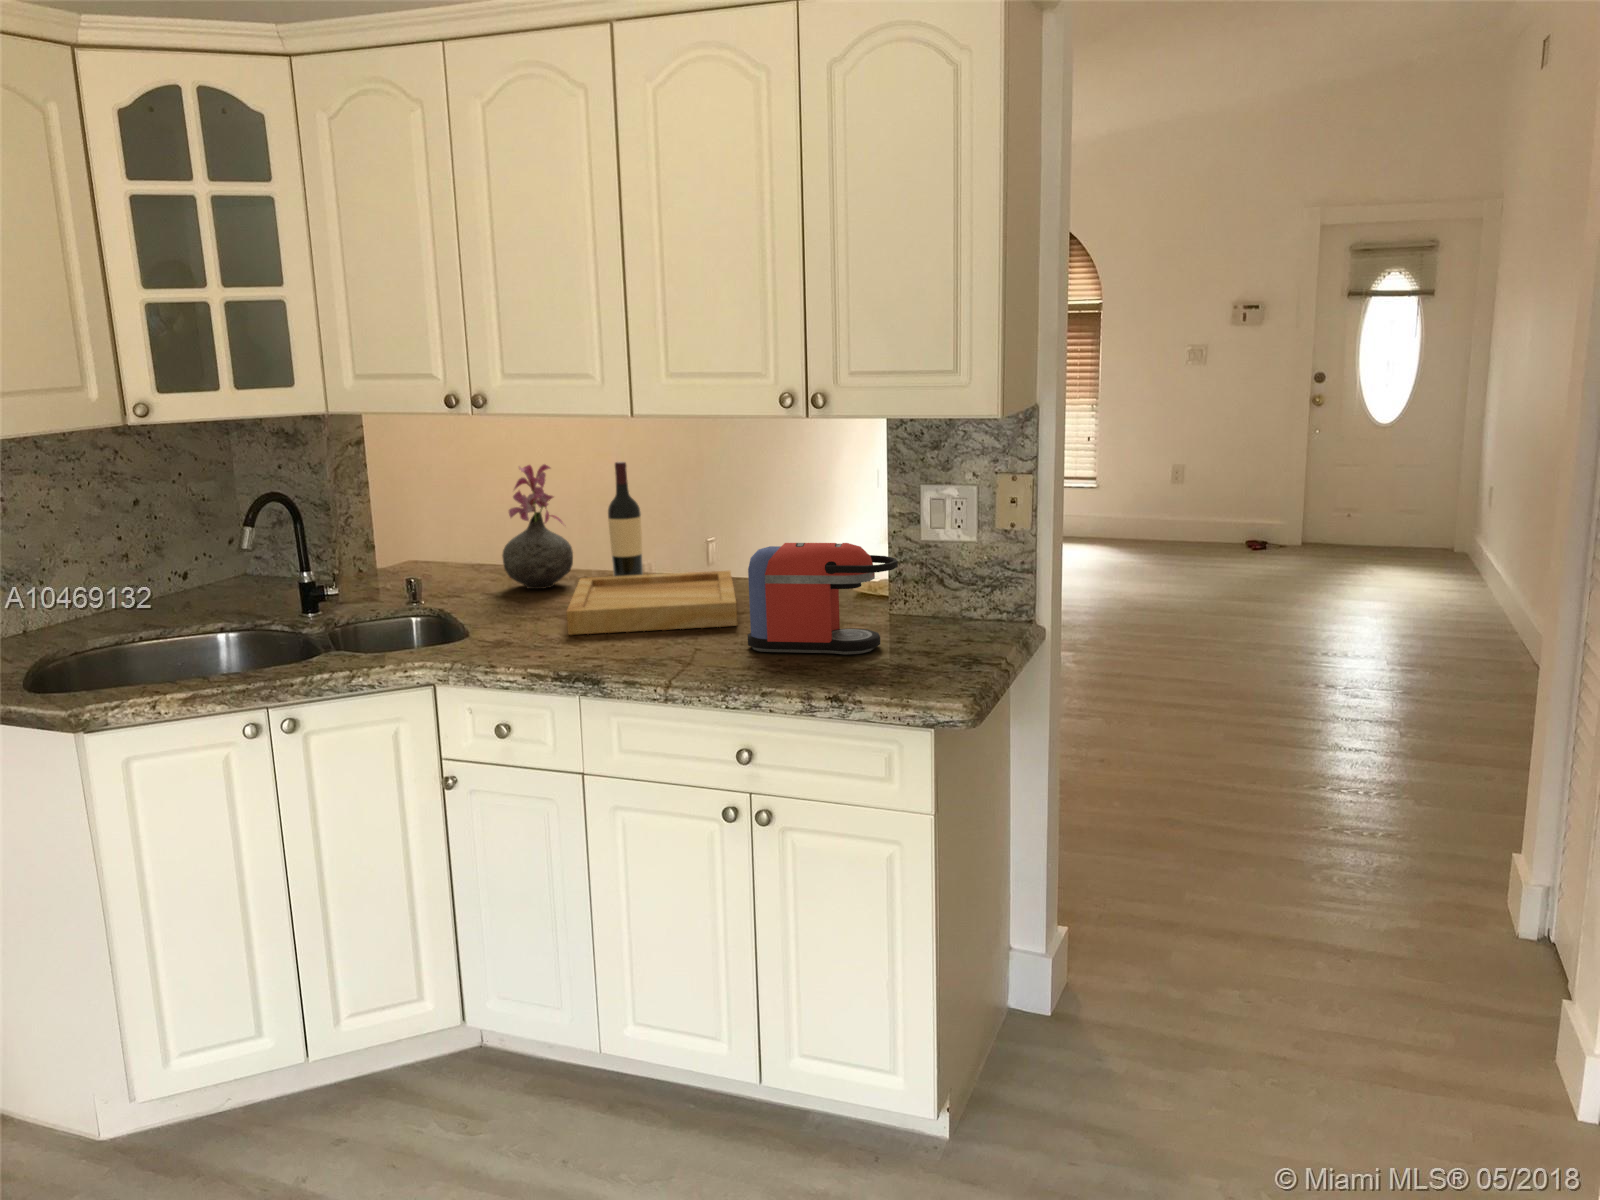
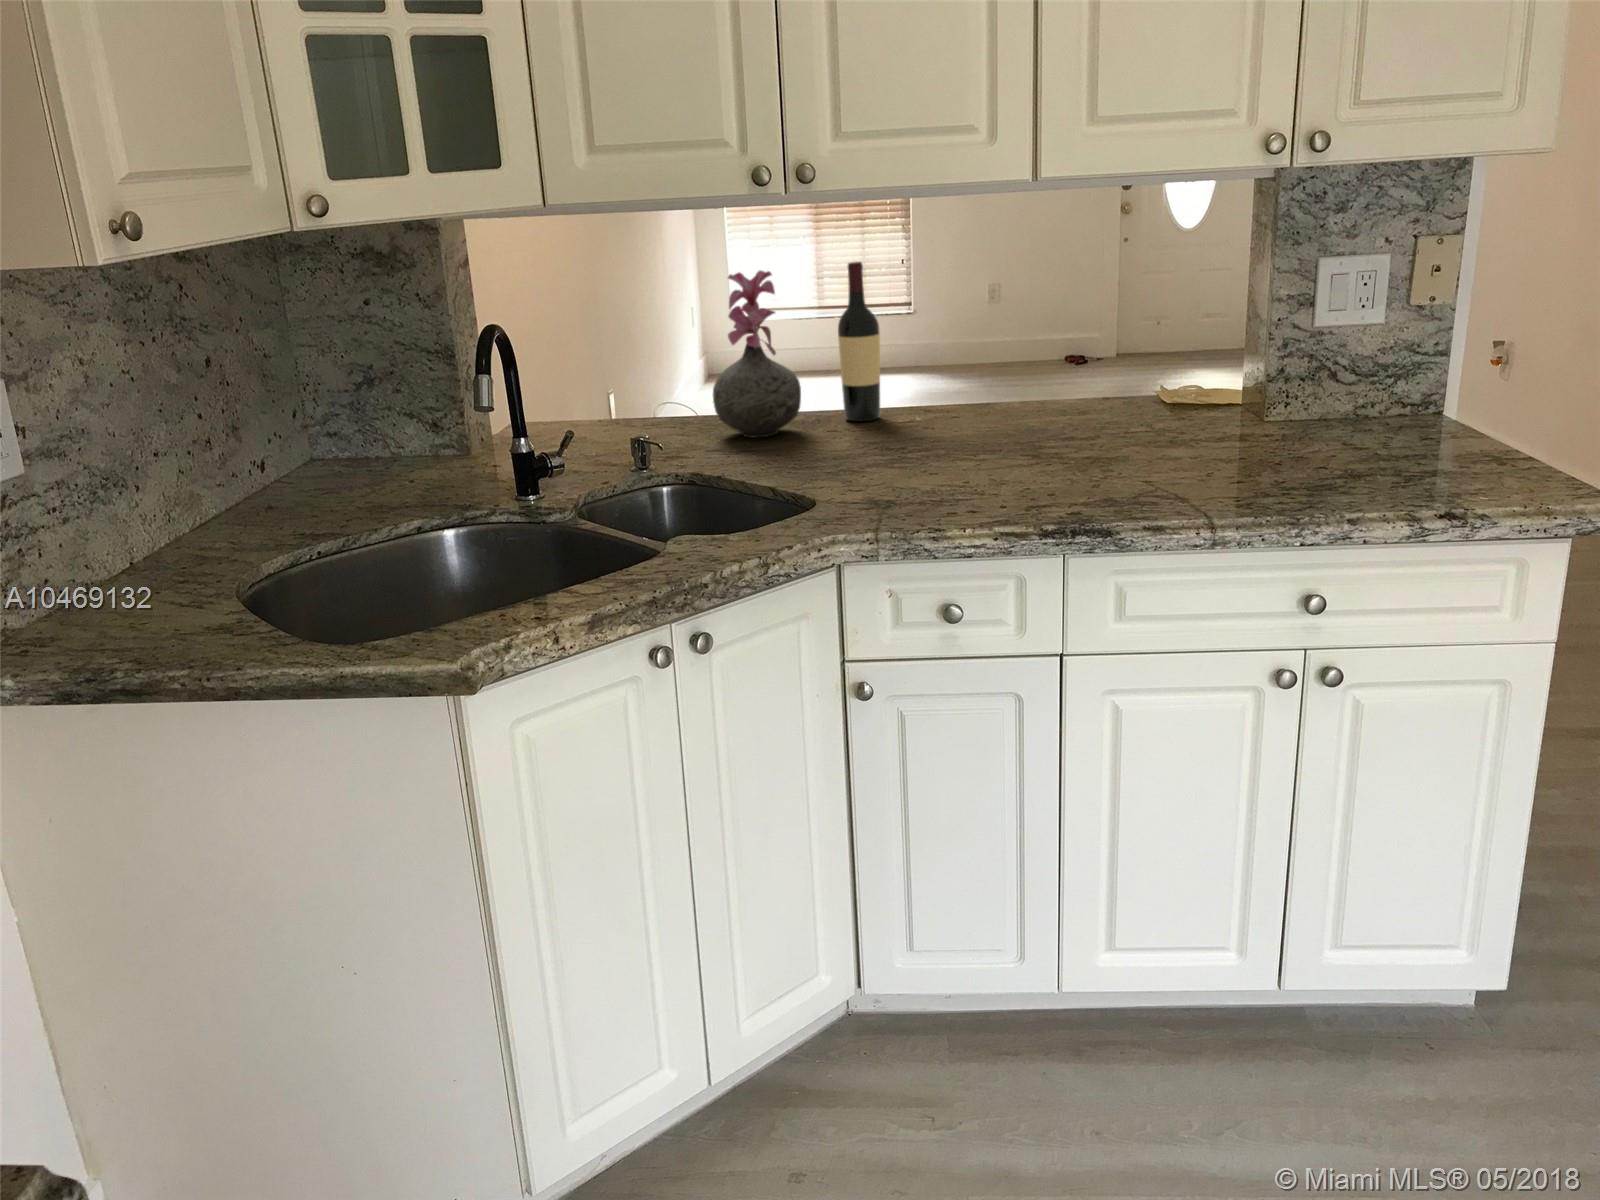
coffee maker: present [748,543,898,654] -> none [1200,328,1399,475]
tray: present [567,571,737,635] -> none [850,390,1130,483]

